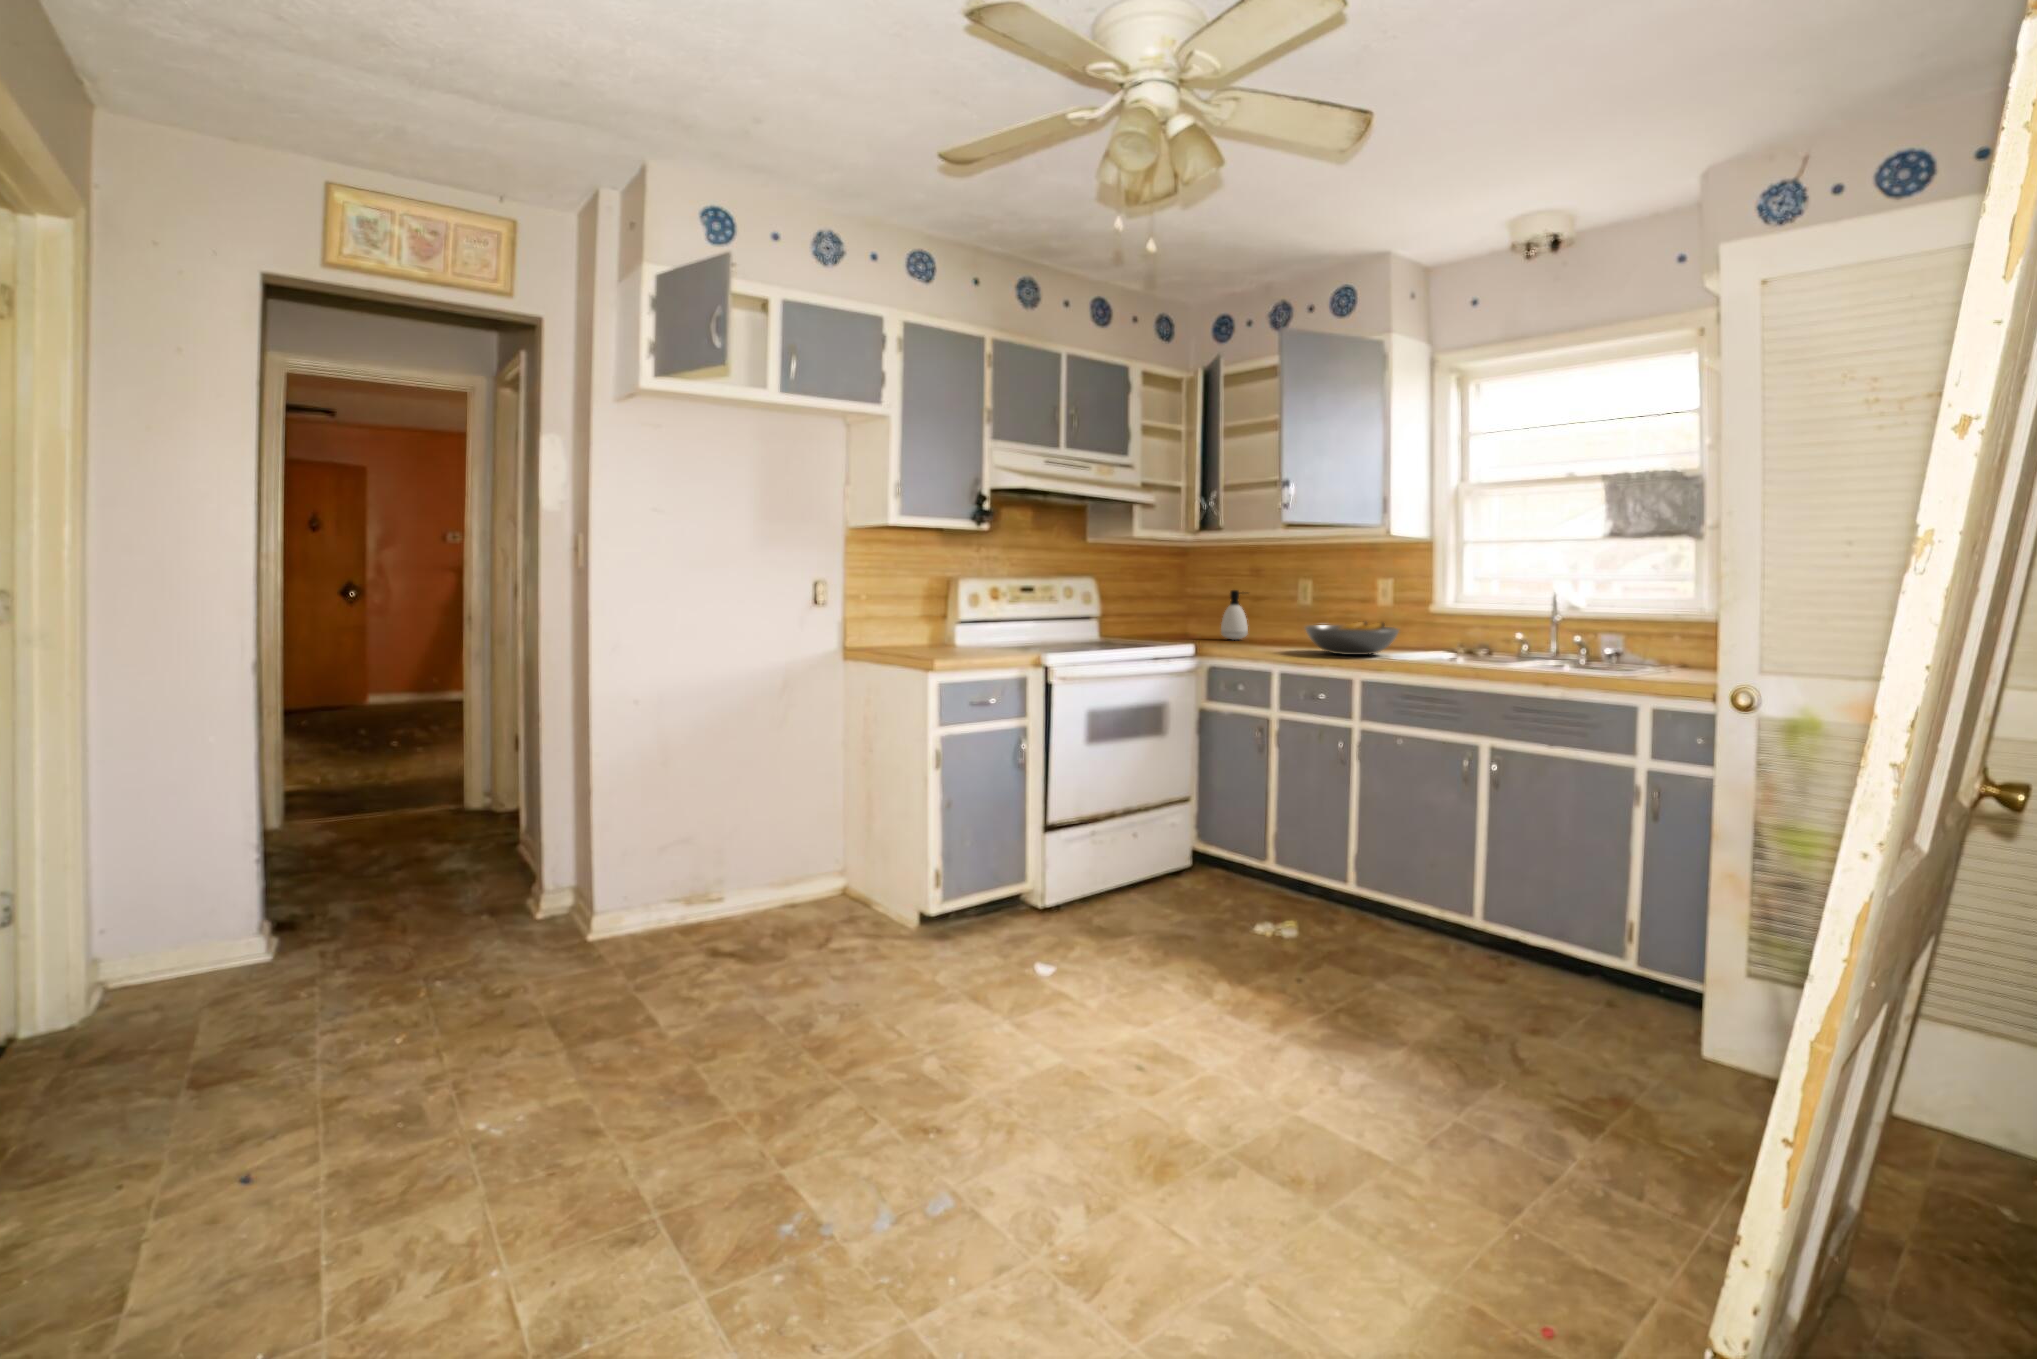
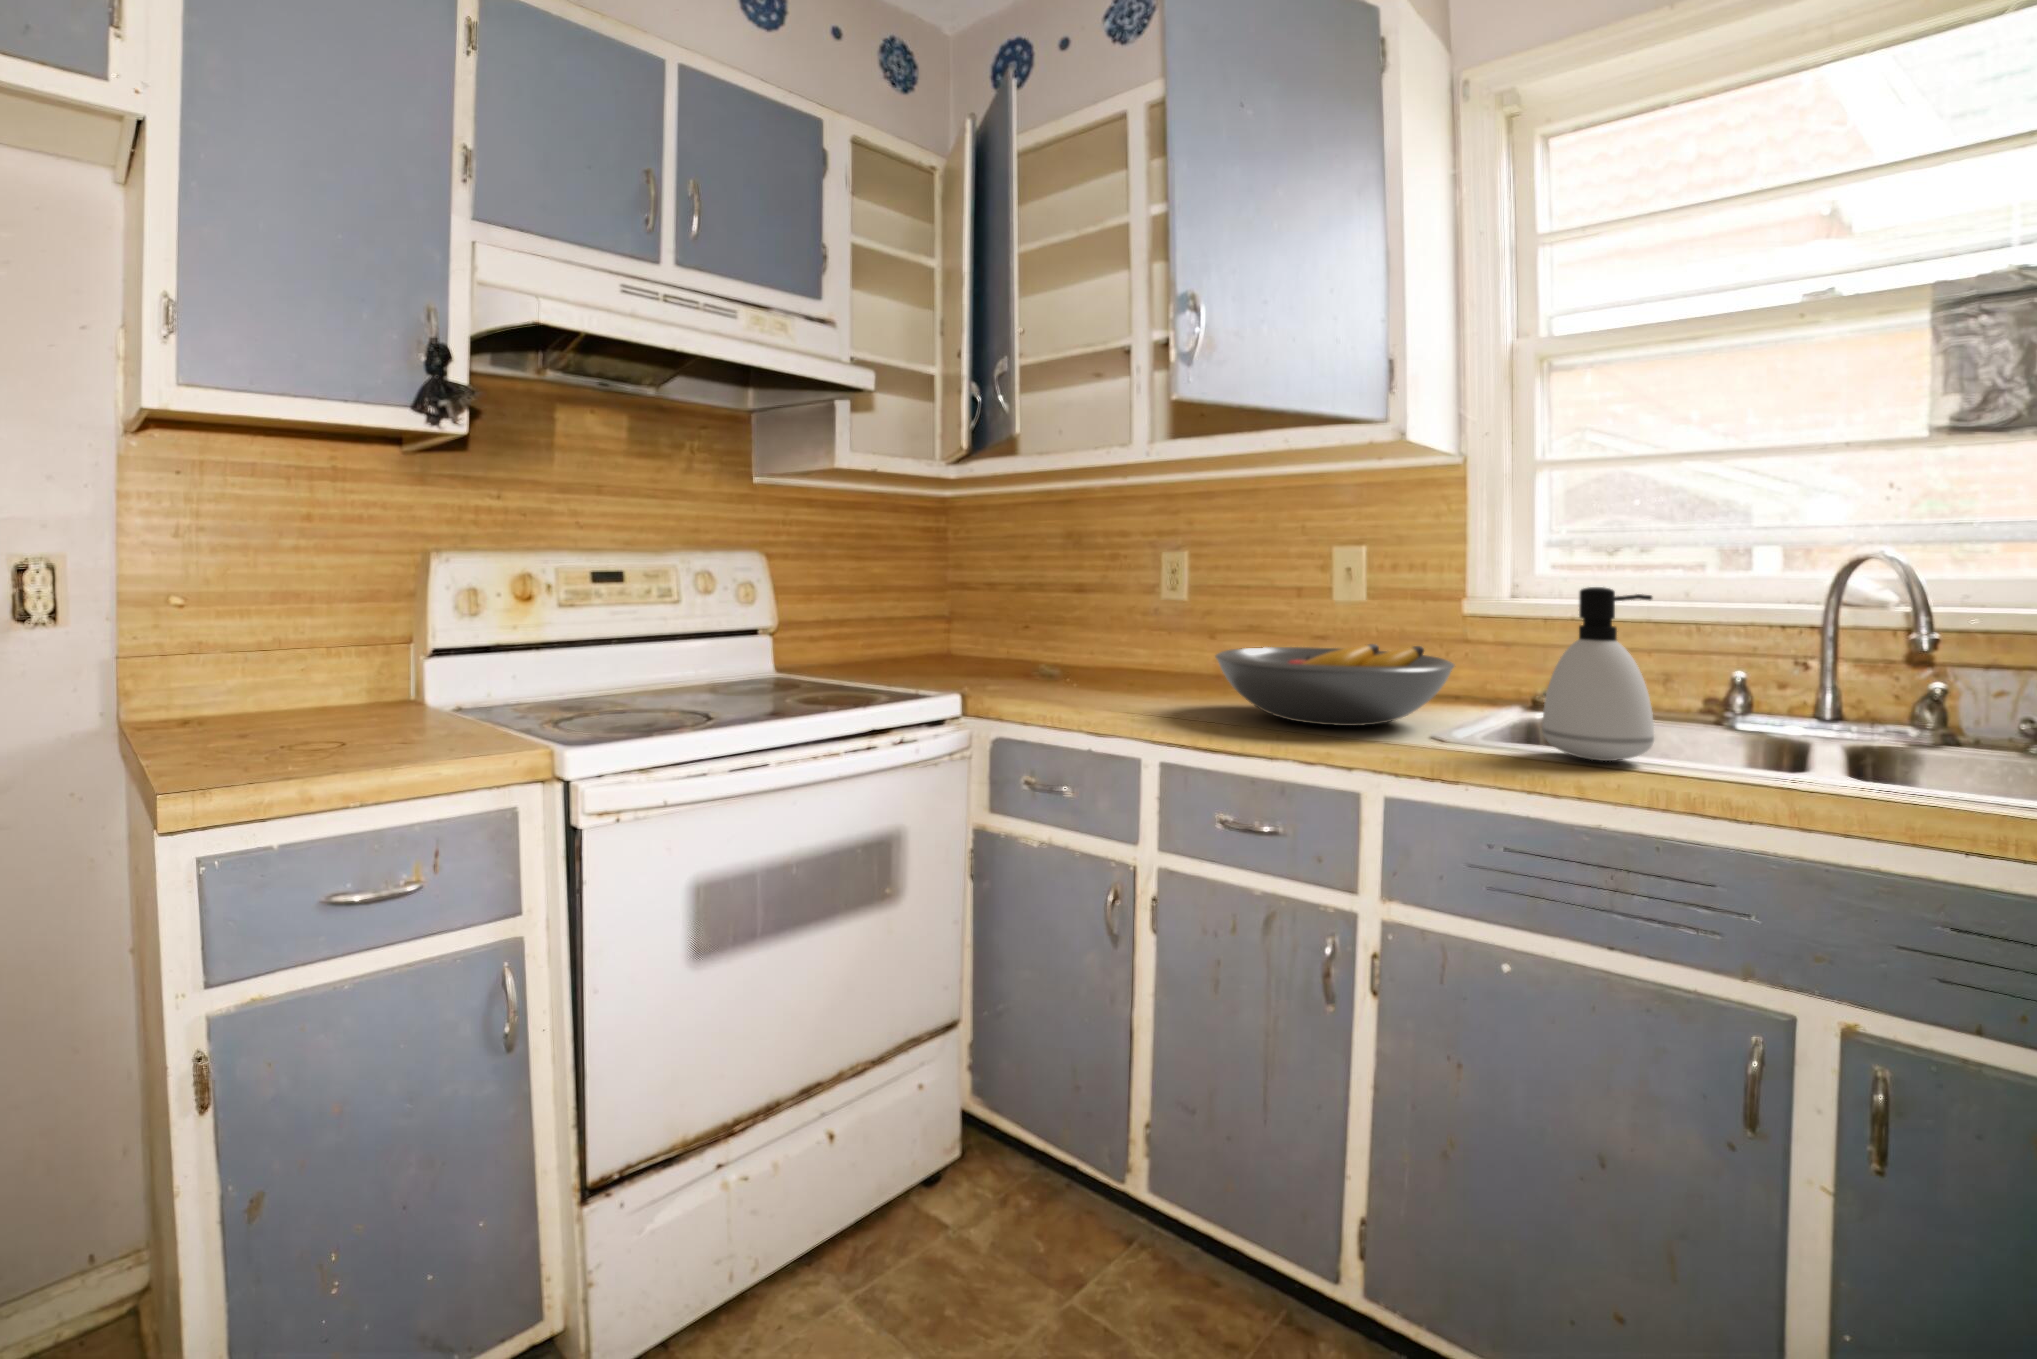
soap dispenser: present [1221,590,1248,640] -> present [1542,587,1654,761]

